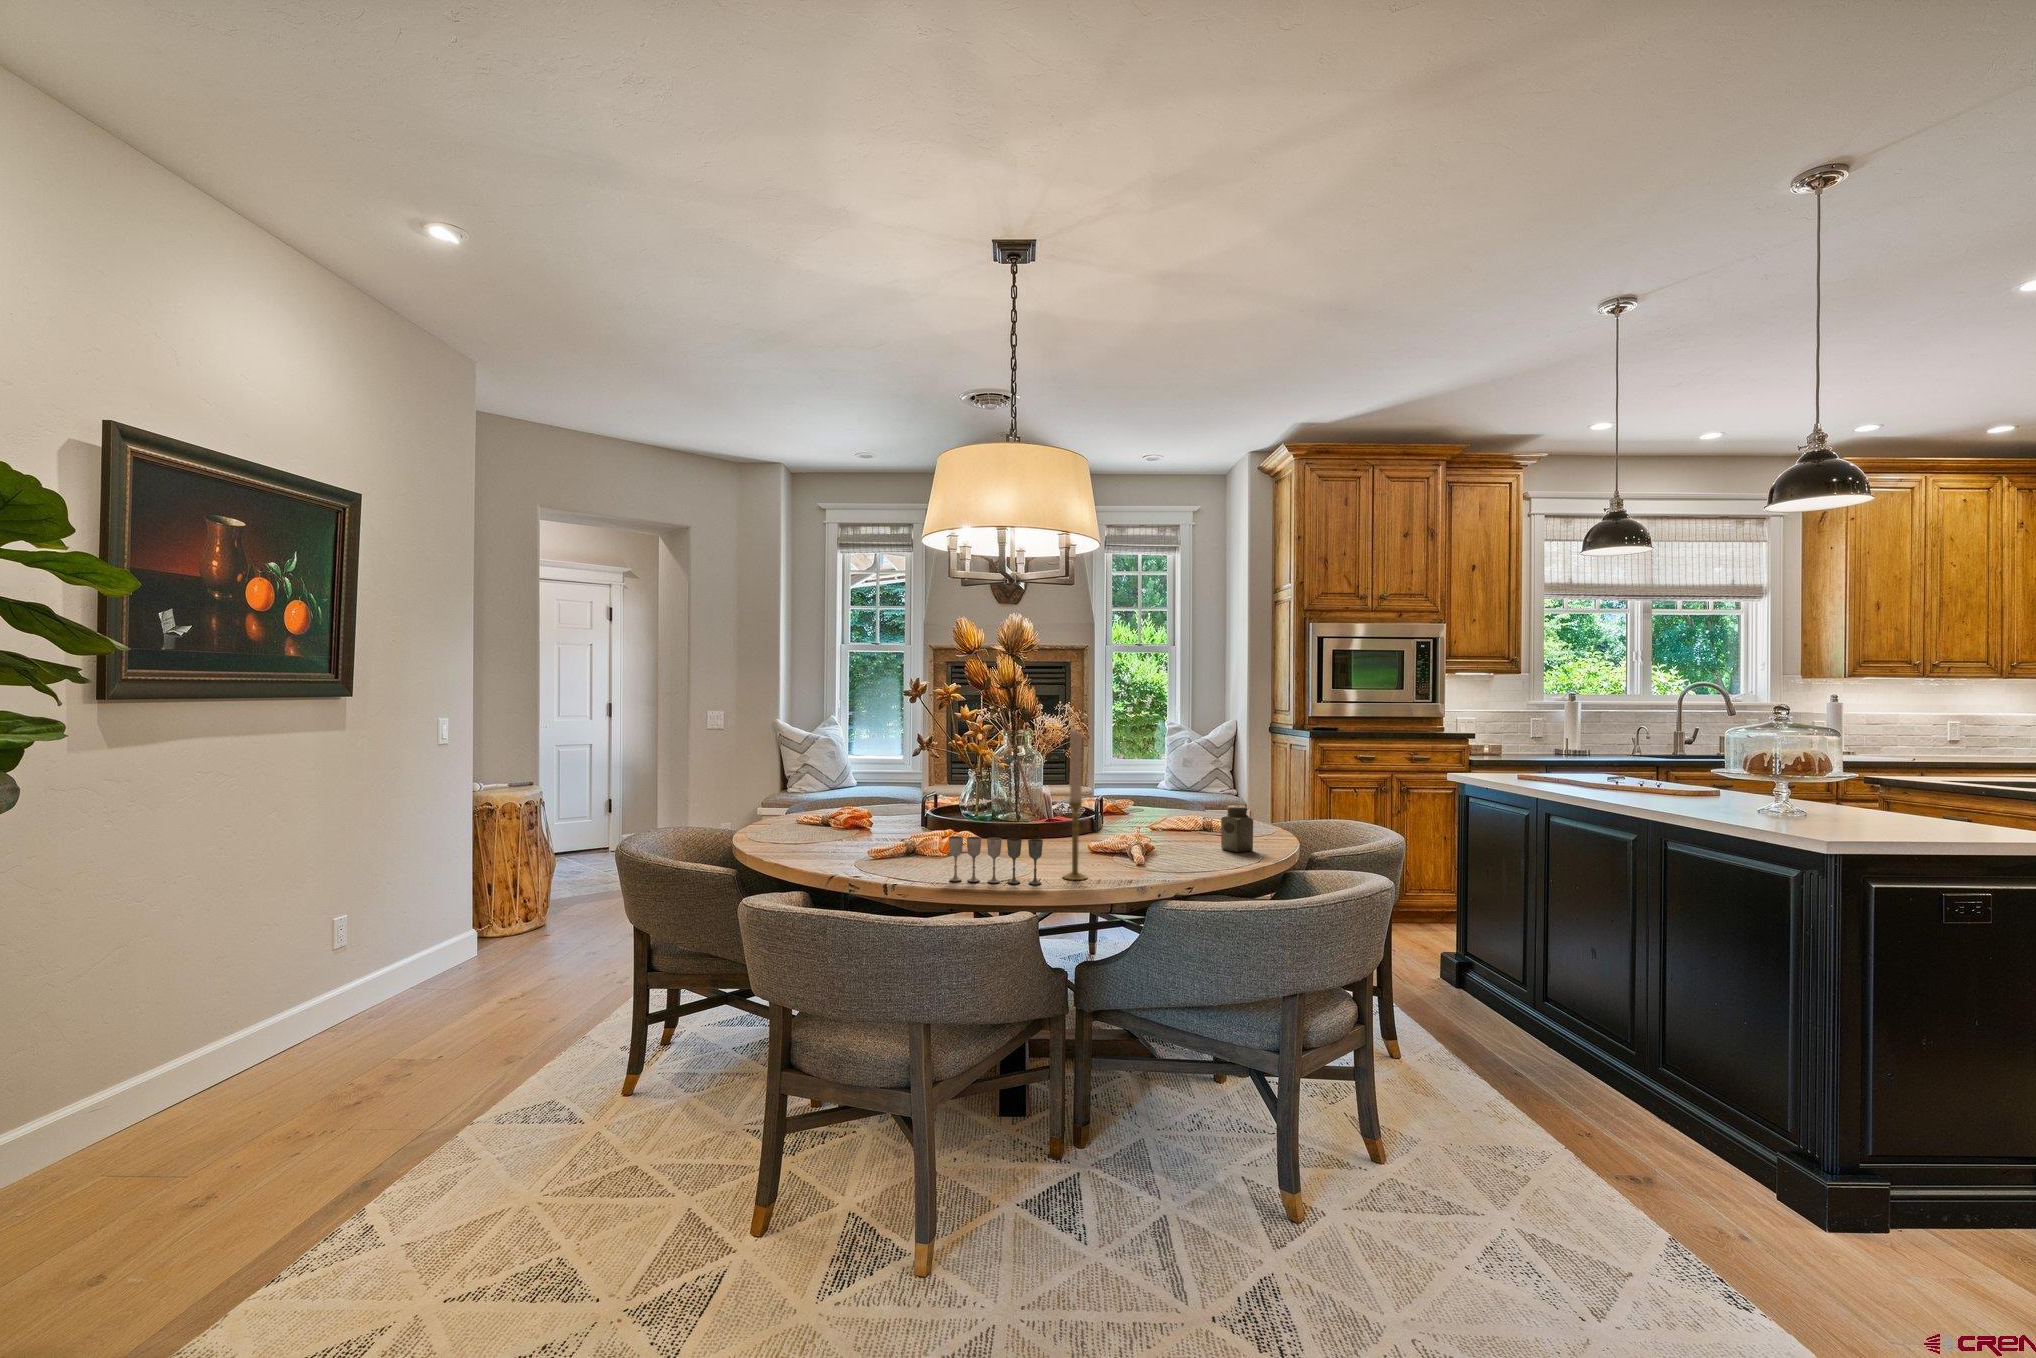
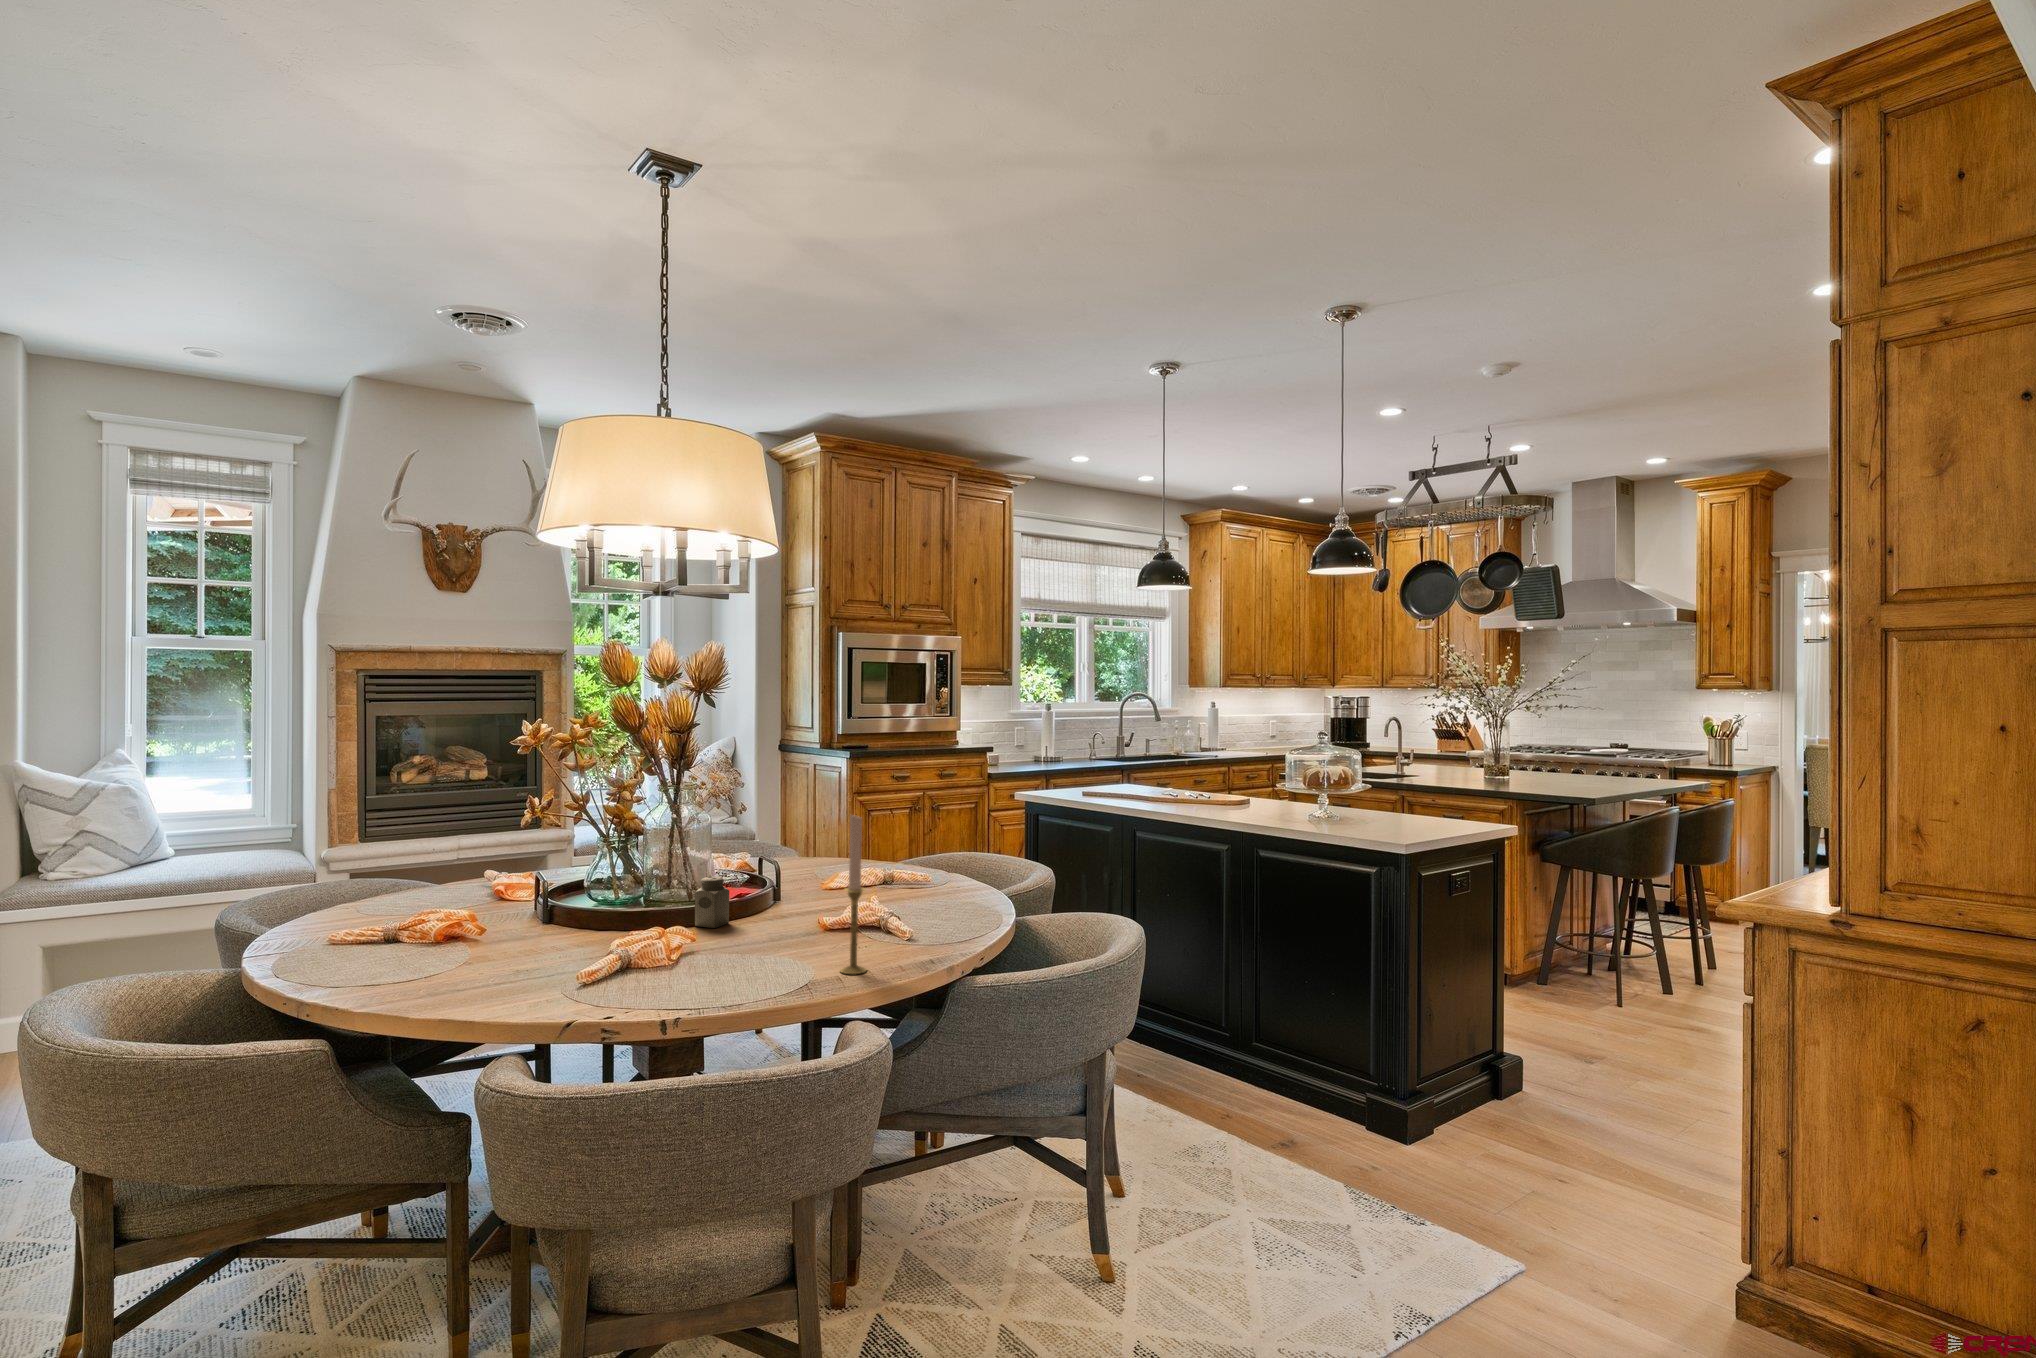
salt shaker: present [1221,805,1253,852] -> present [695,877,729,928]
wine glass: present [949,836,1043,885] -> none [733,937,837,1000]

